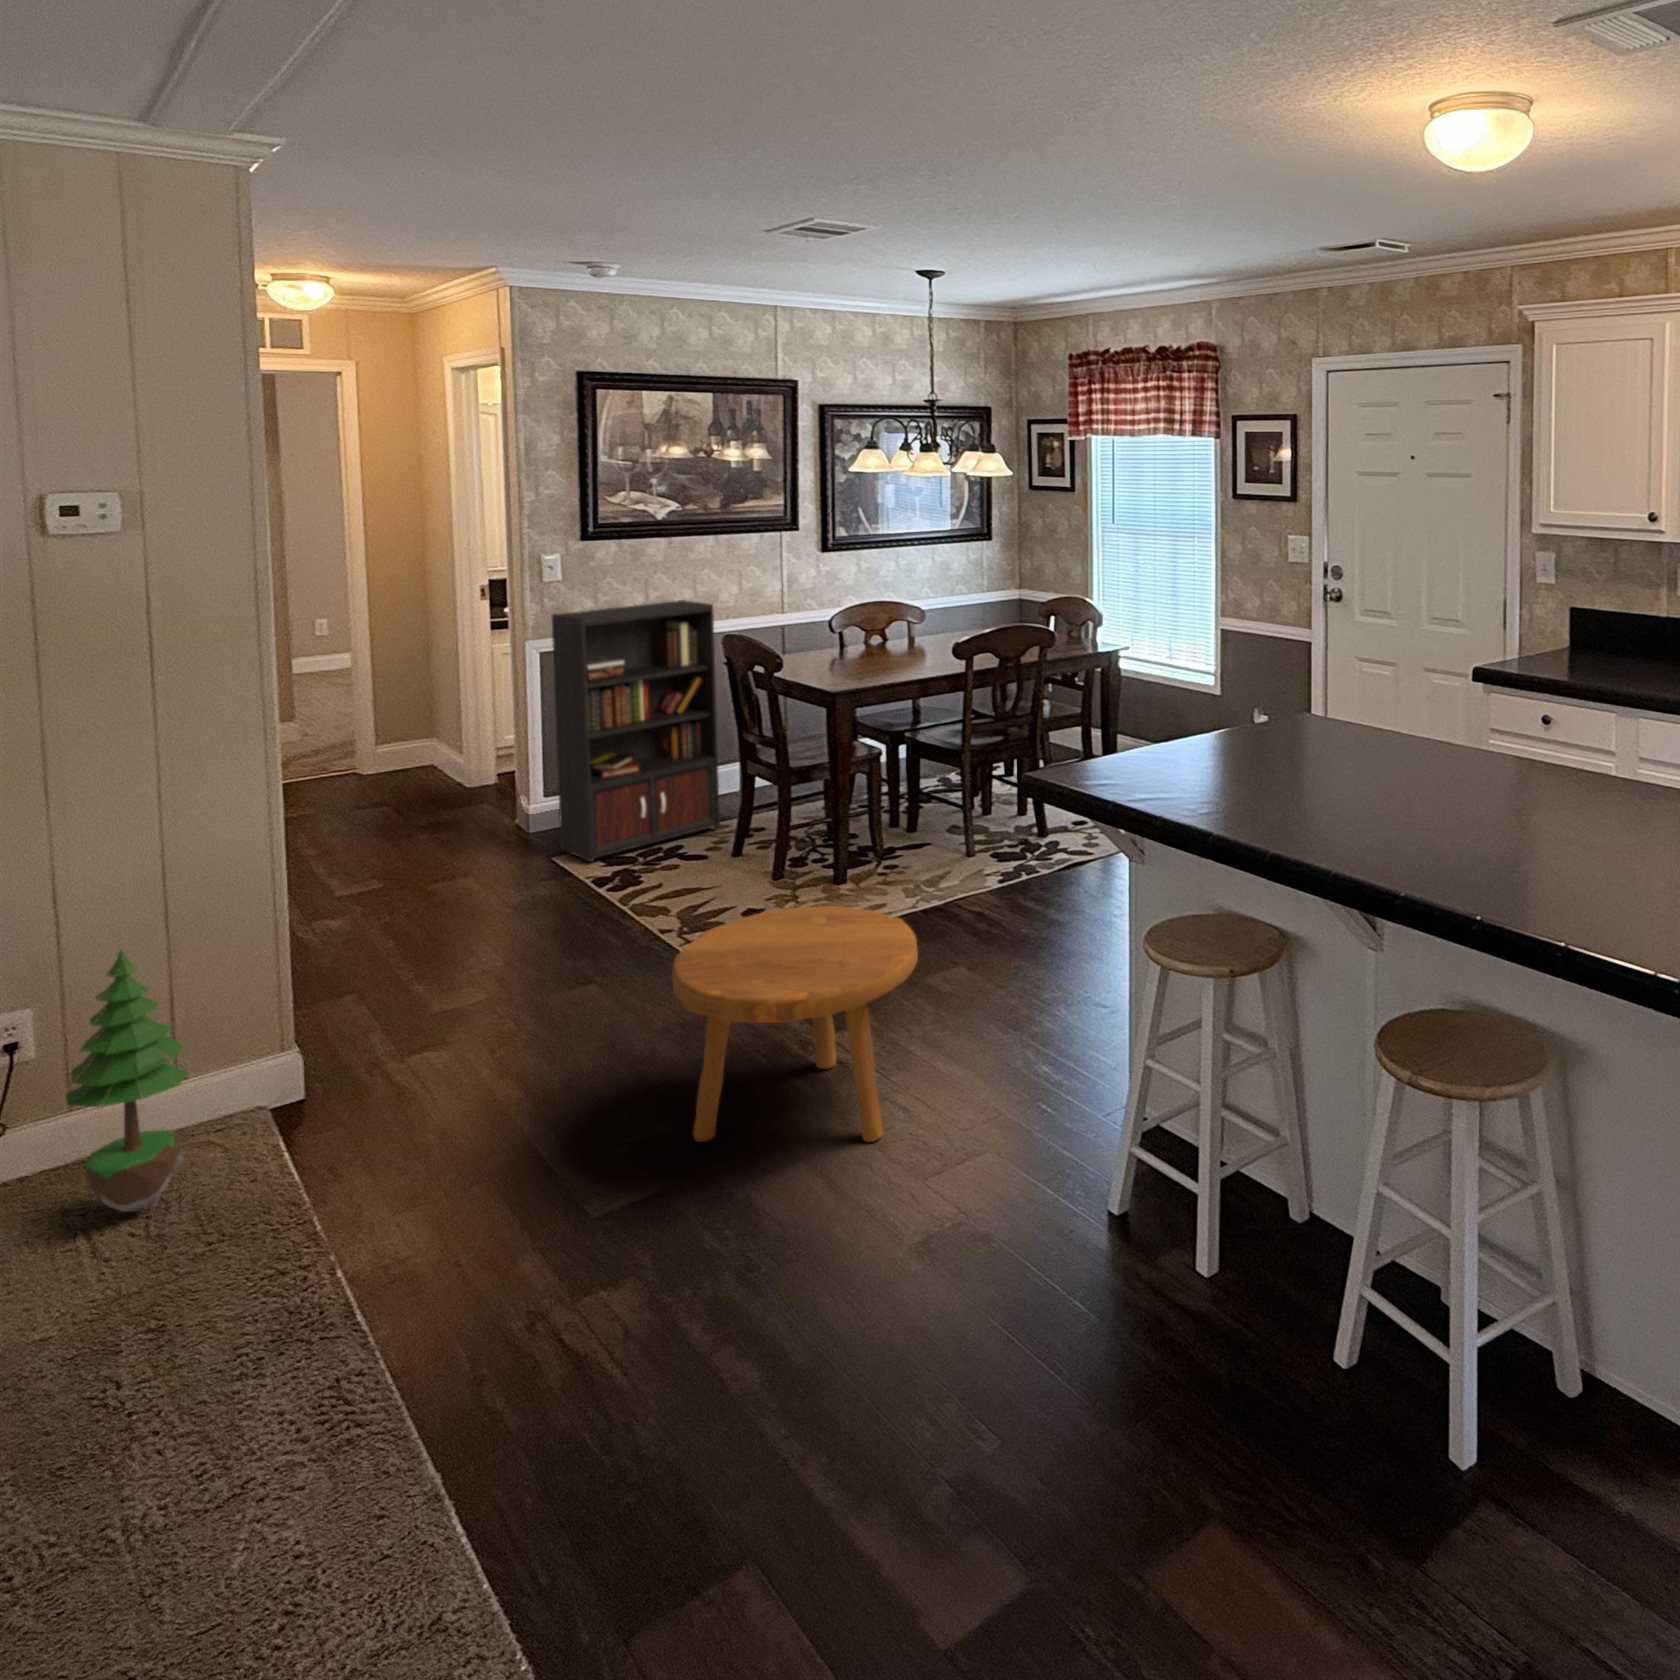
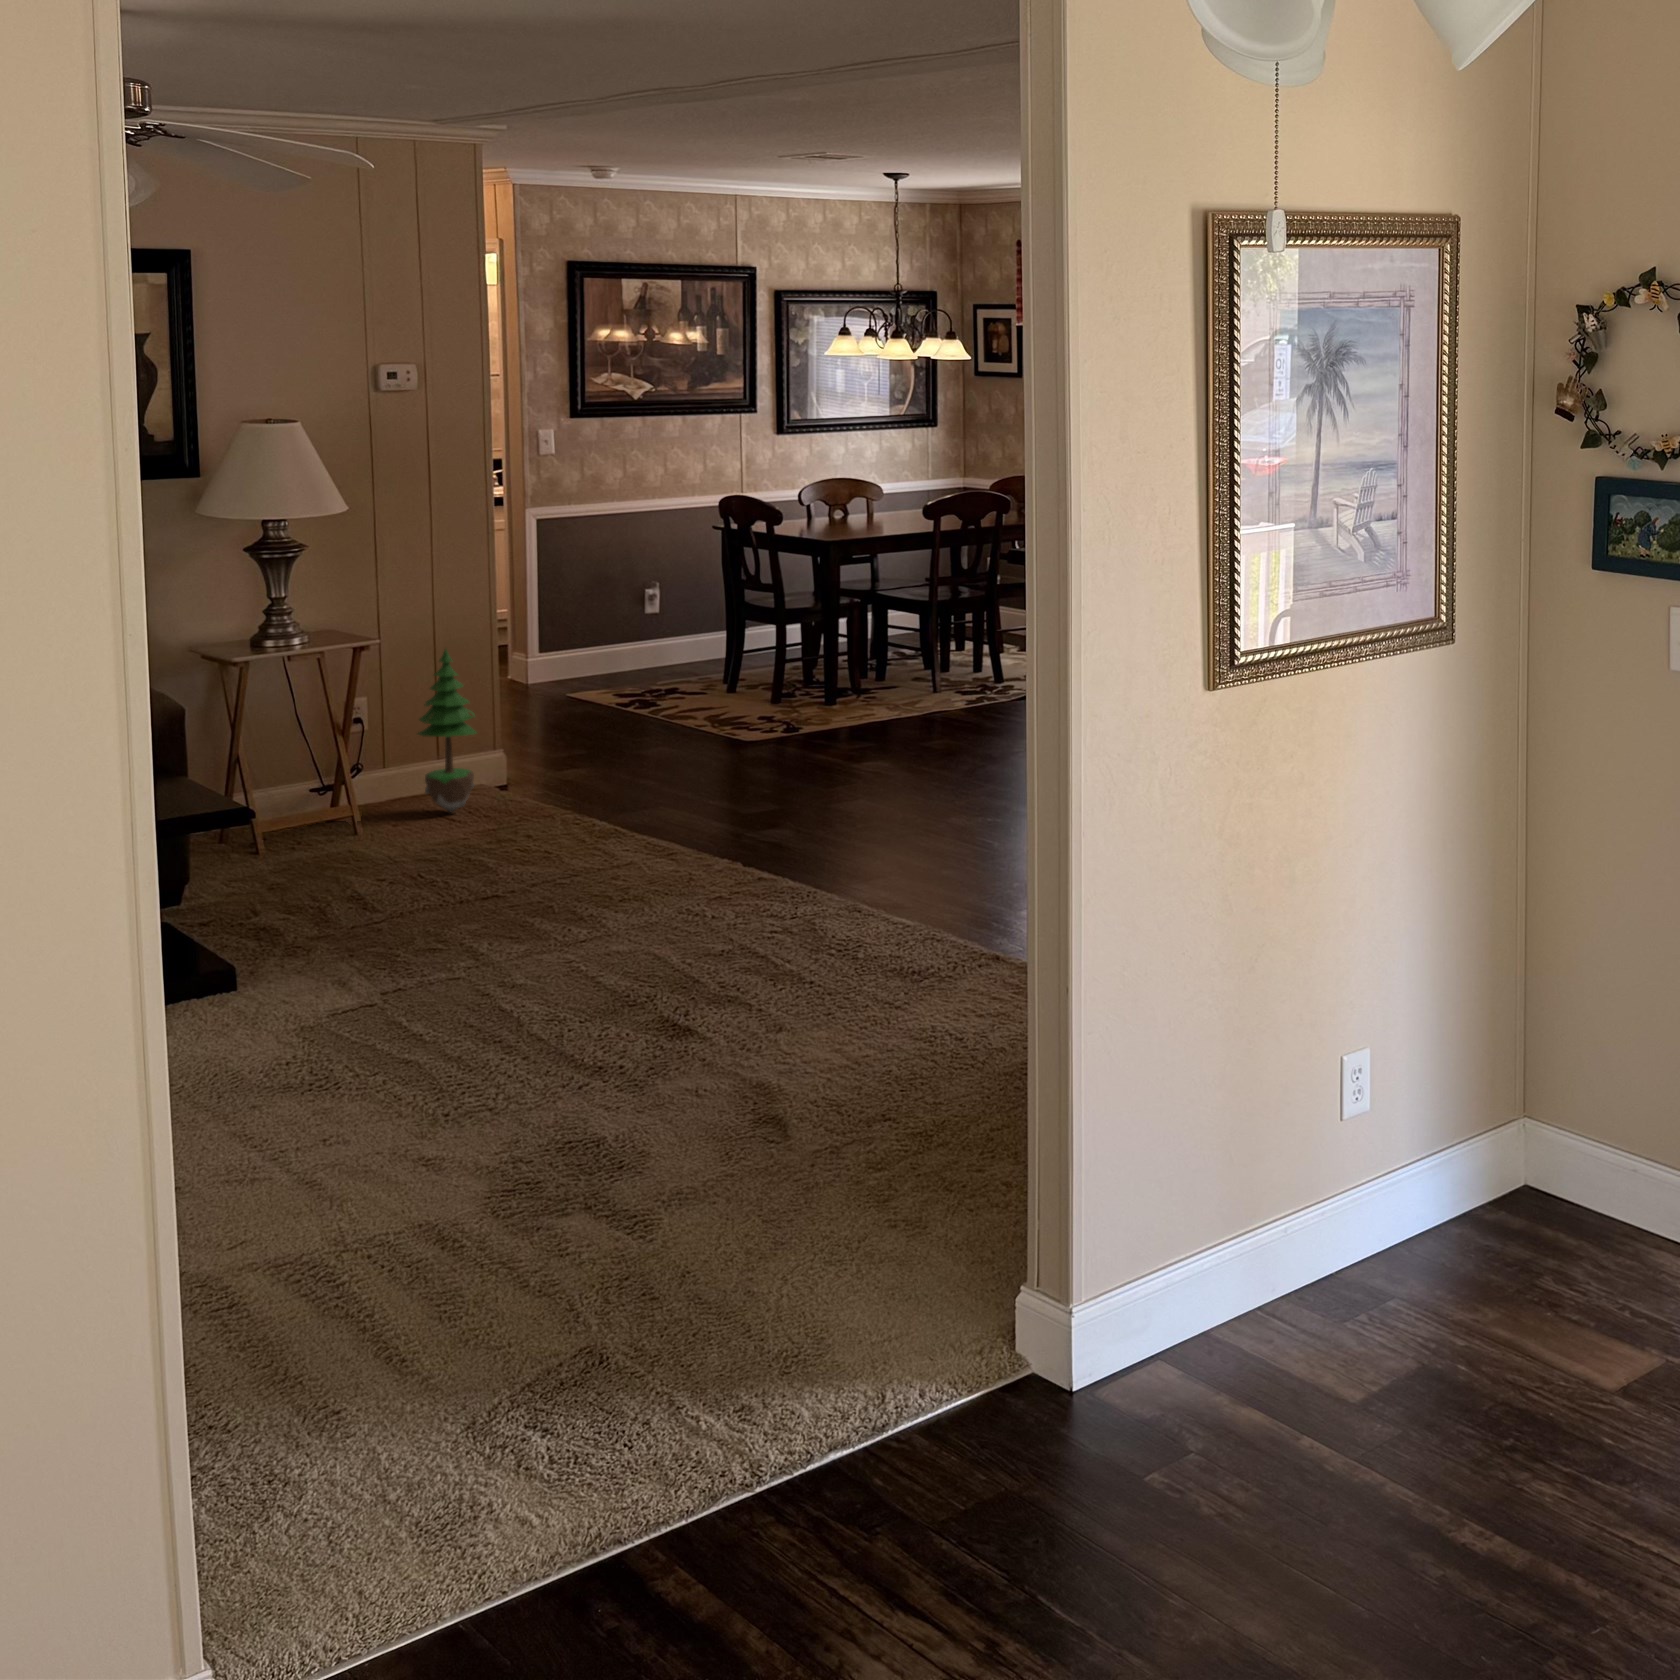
bookcase: present [552,600,720,862] -> none [568,472,706,694]
footstool: present [672,906,918,1142] -> none [766,663,927,796]

